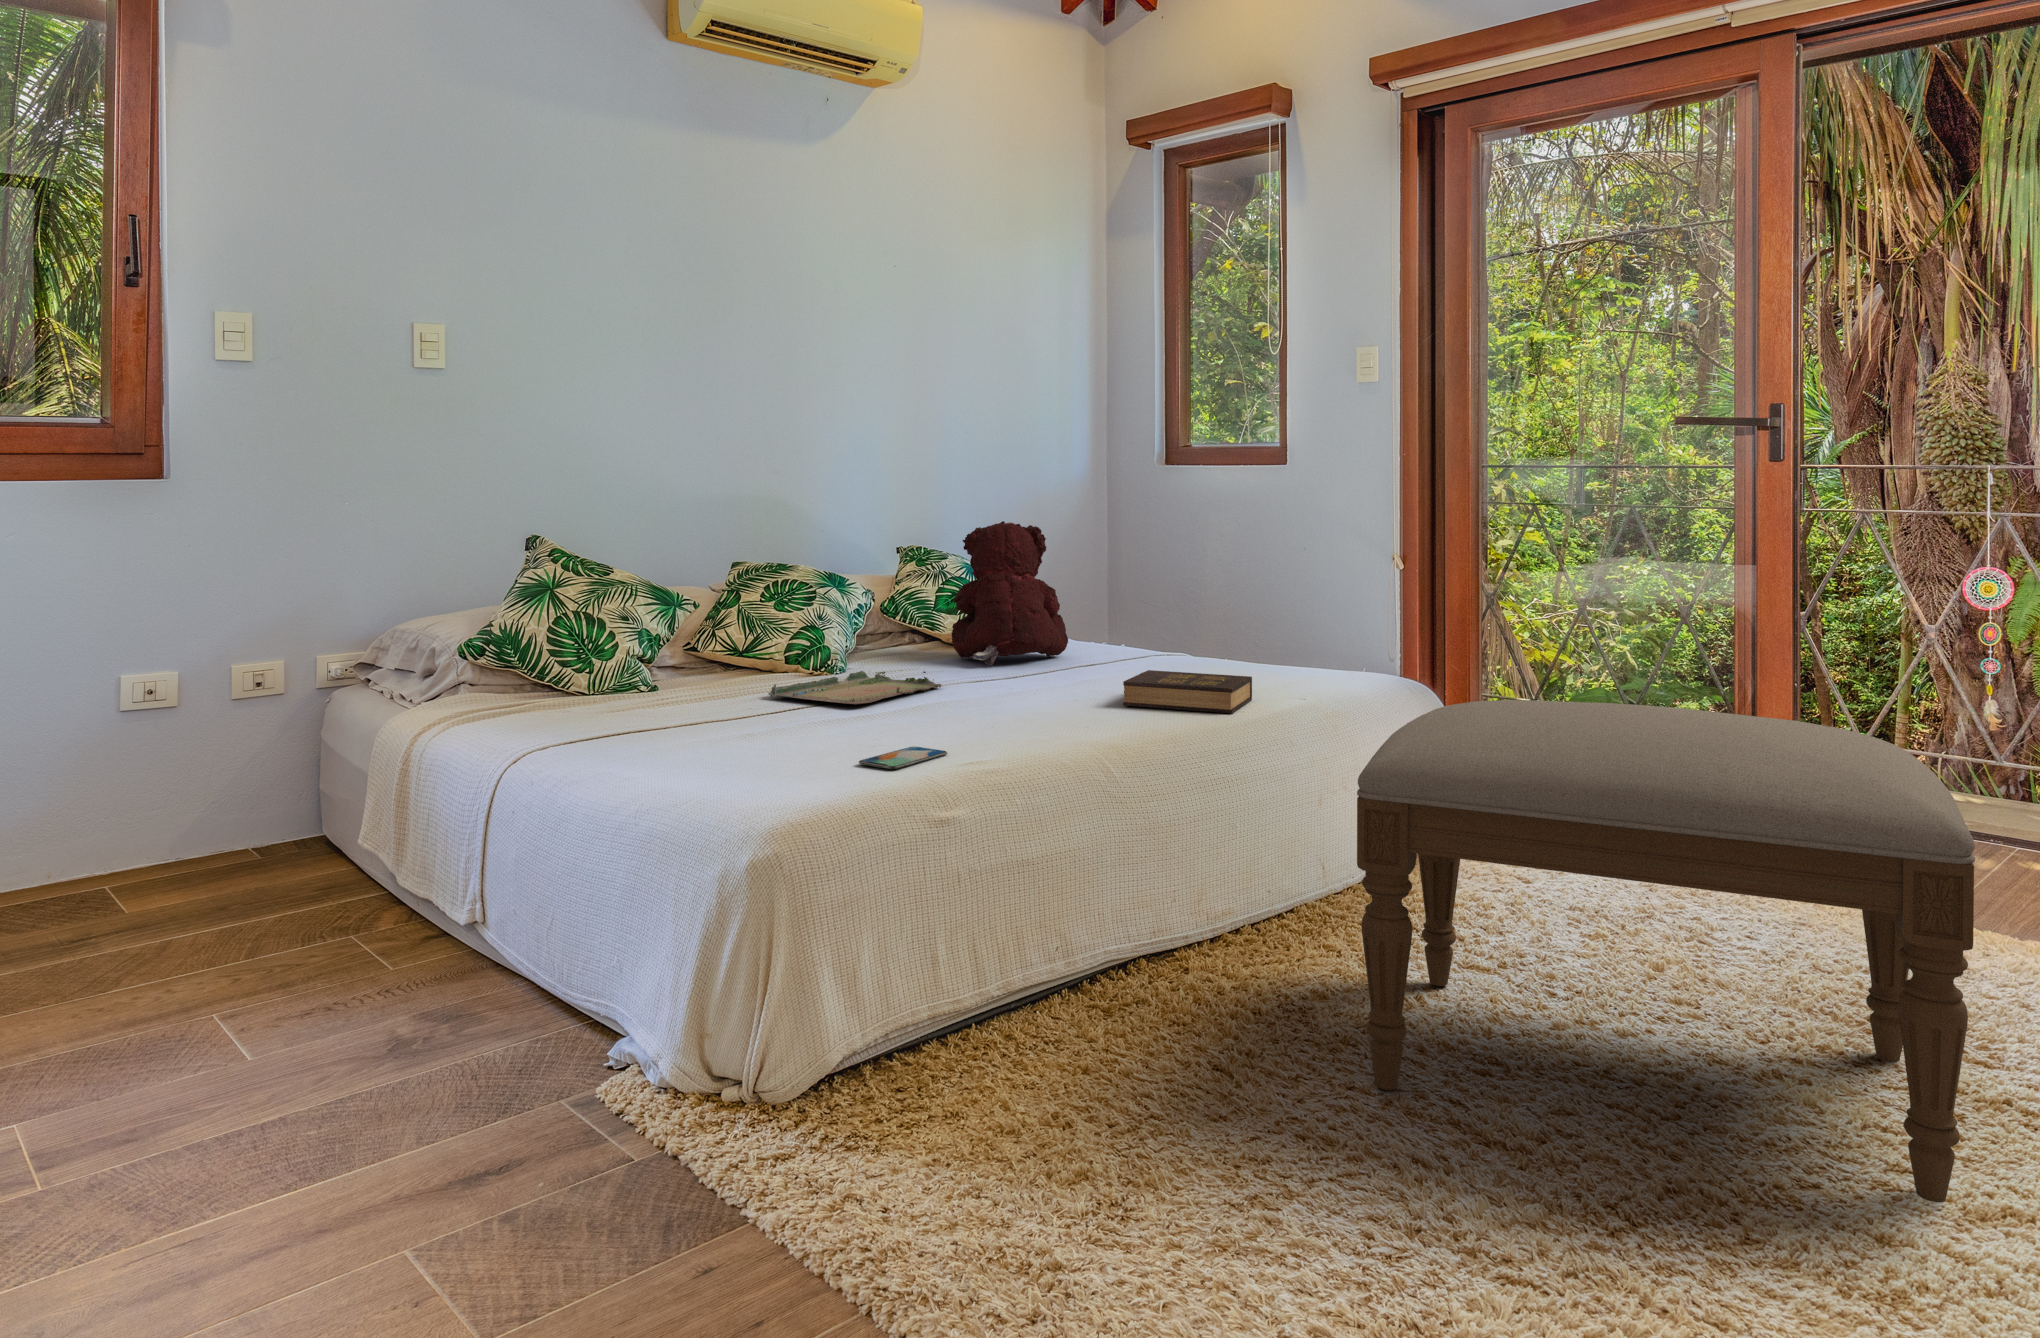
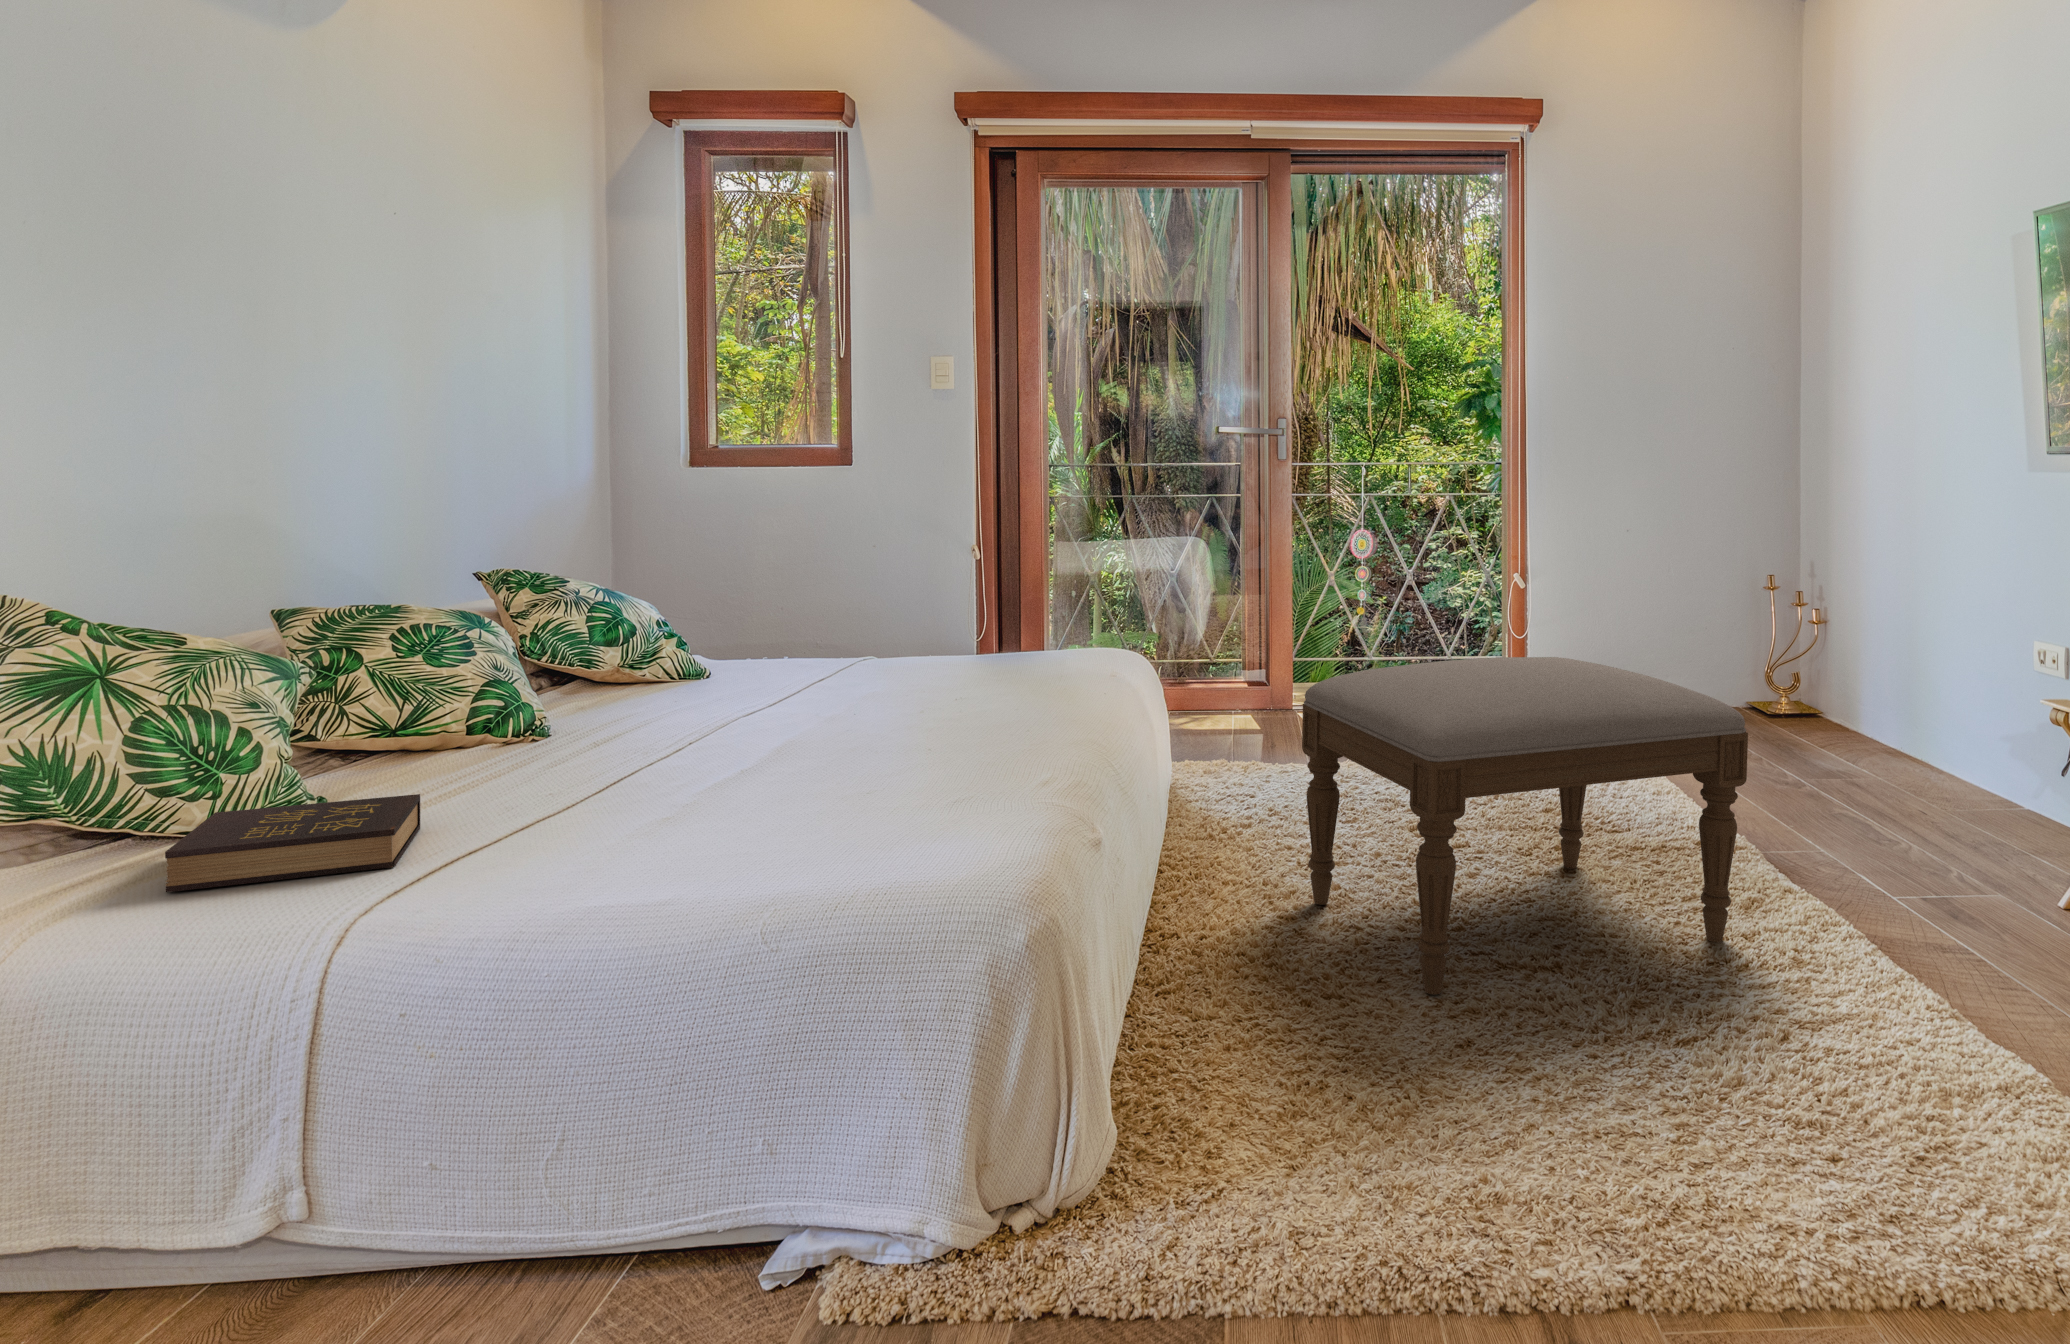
teddy bear: present [951,521,1068,667] -> none [644,532,780,699]
hardback book: present [1123,670,1252,713] -> present [165,794,420,892]
tray: present [768,671,941,705] -> none [558,712,750,780]
smartphone: present [859,747,947,769] -> none [935,799,994,834]

